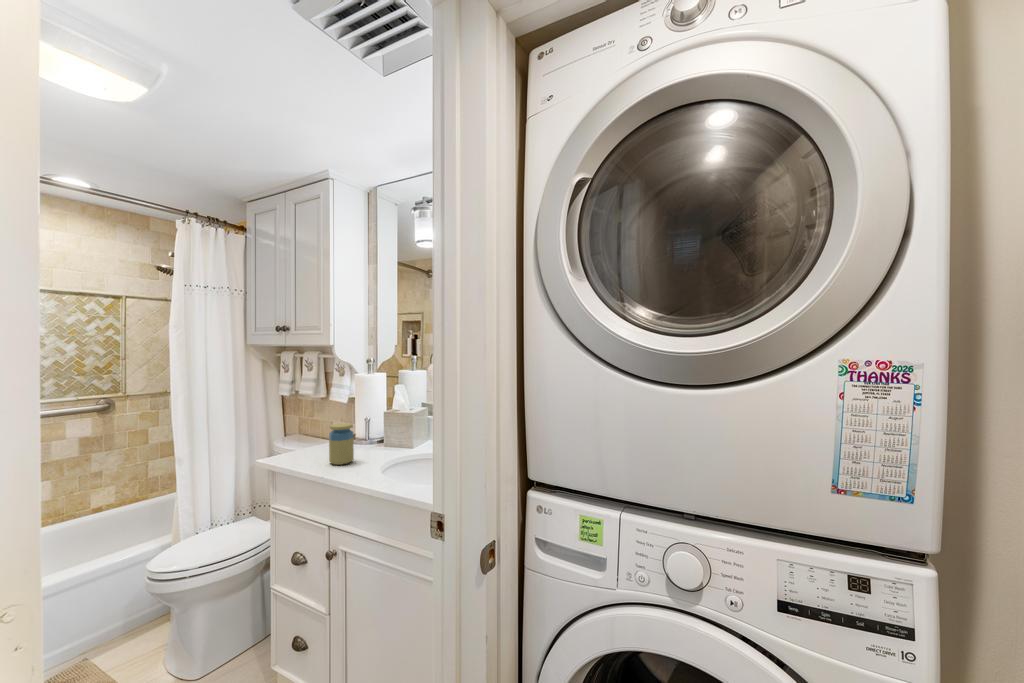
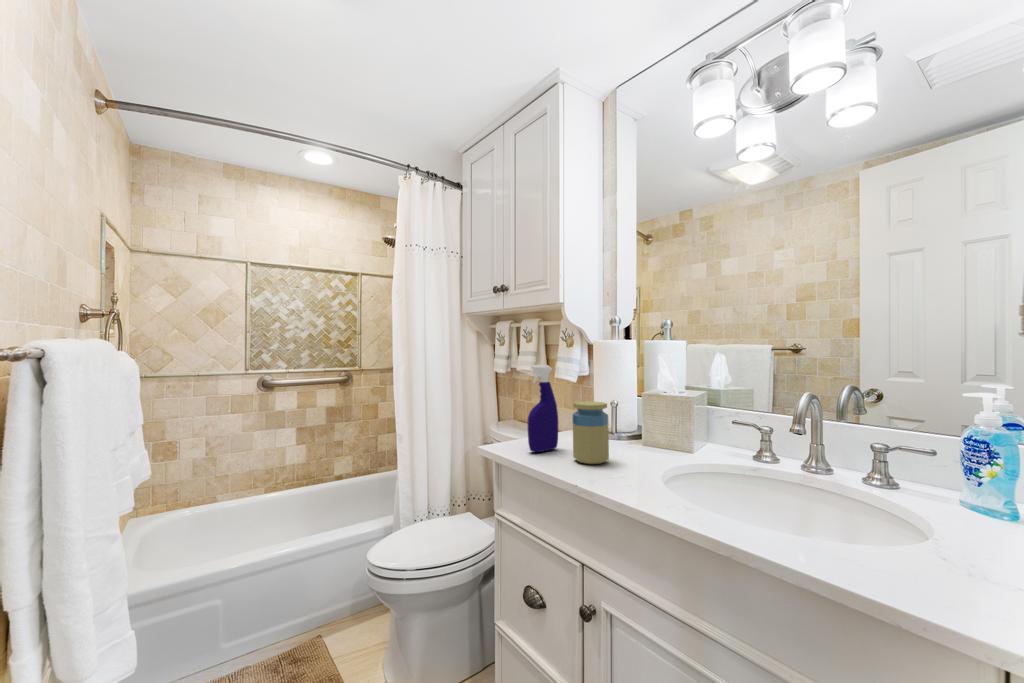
spray bottle: none [297,399,322,461] -> present [528,365,558,452]

